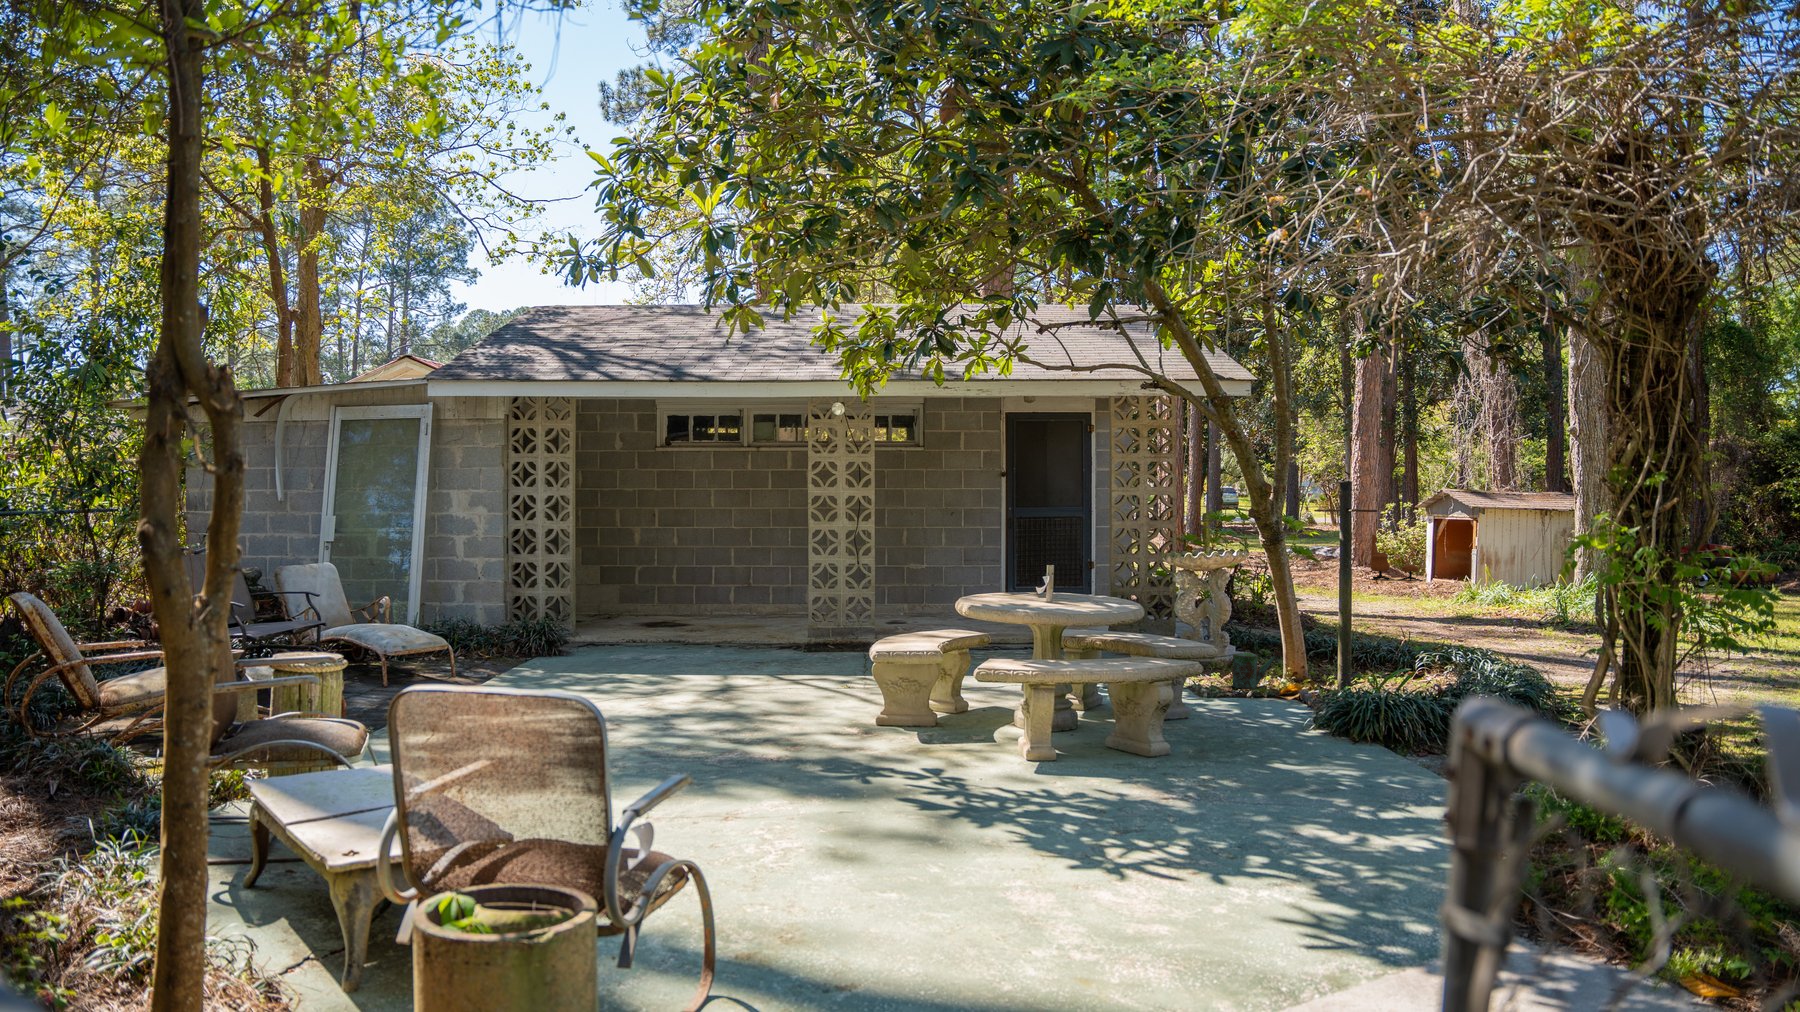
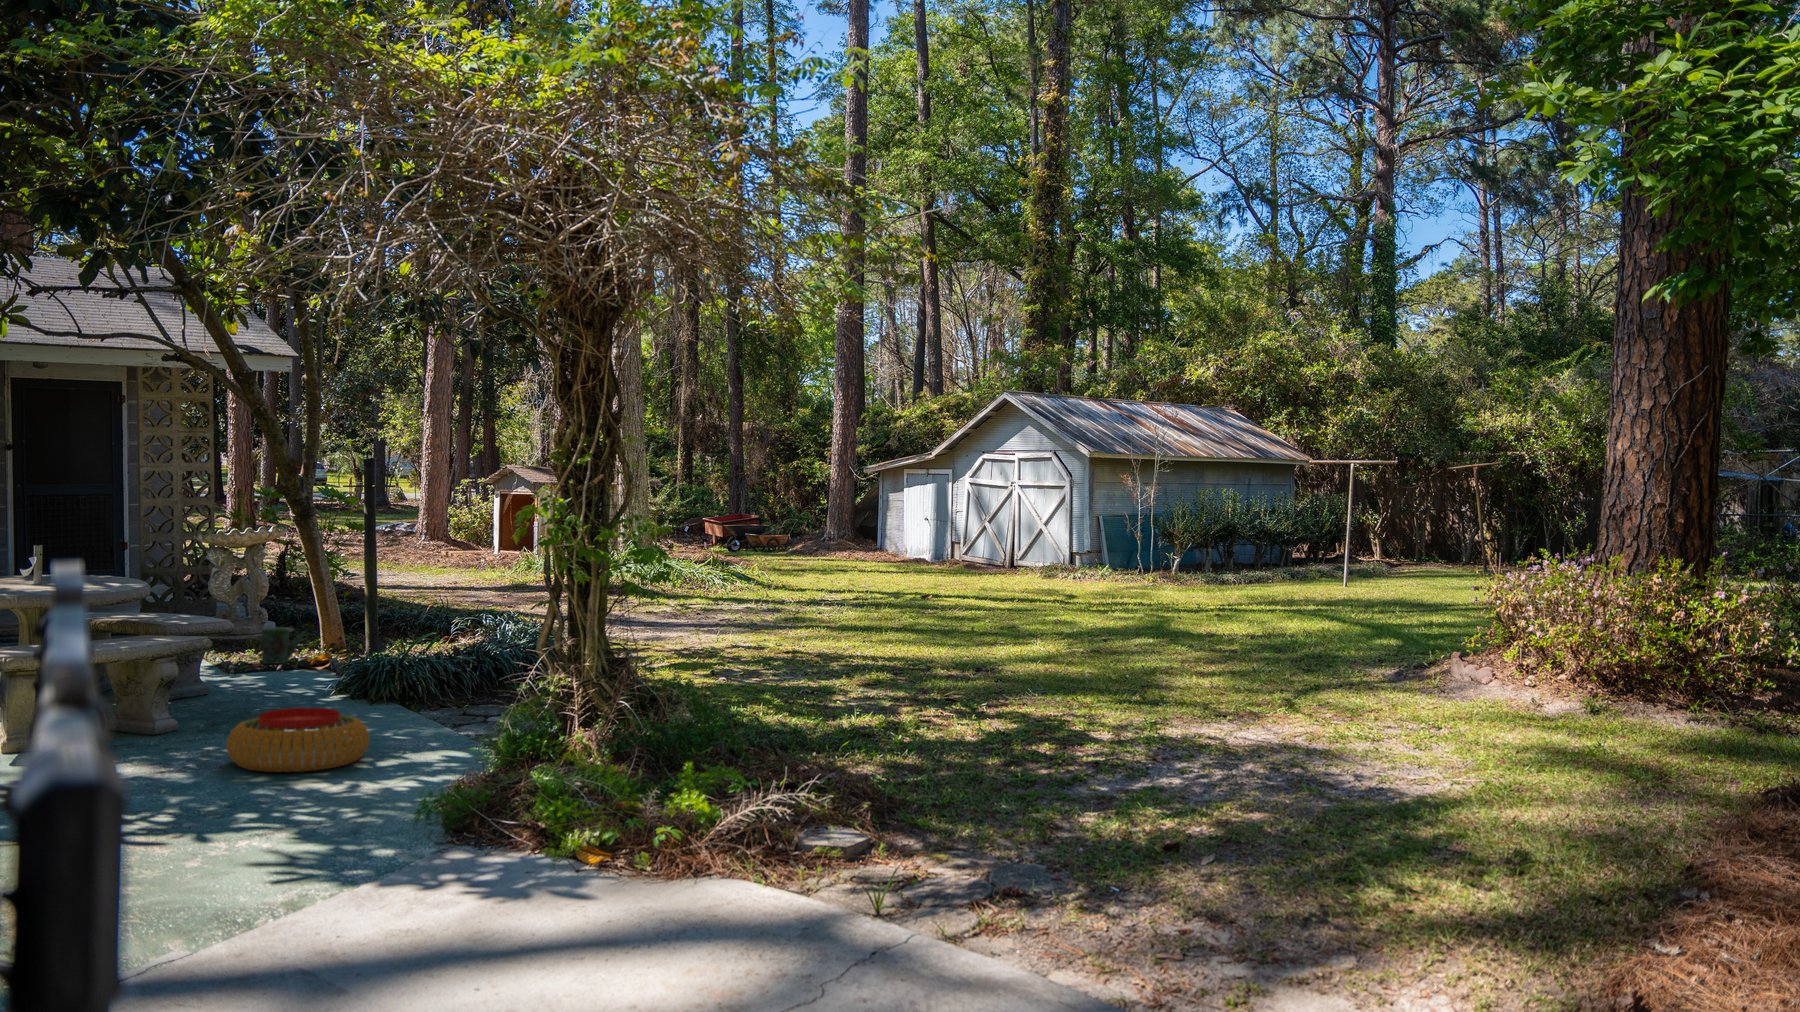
lounge chair: present [1370,535,1423,581] -> none [436,507,492,554]
pouf: none [1226,745,1366,814] -> present [227,708,369,772]

